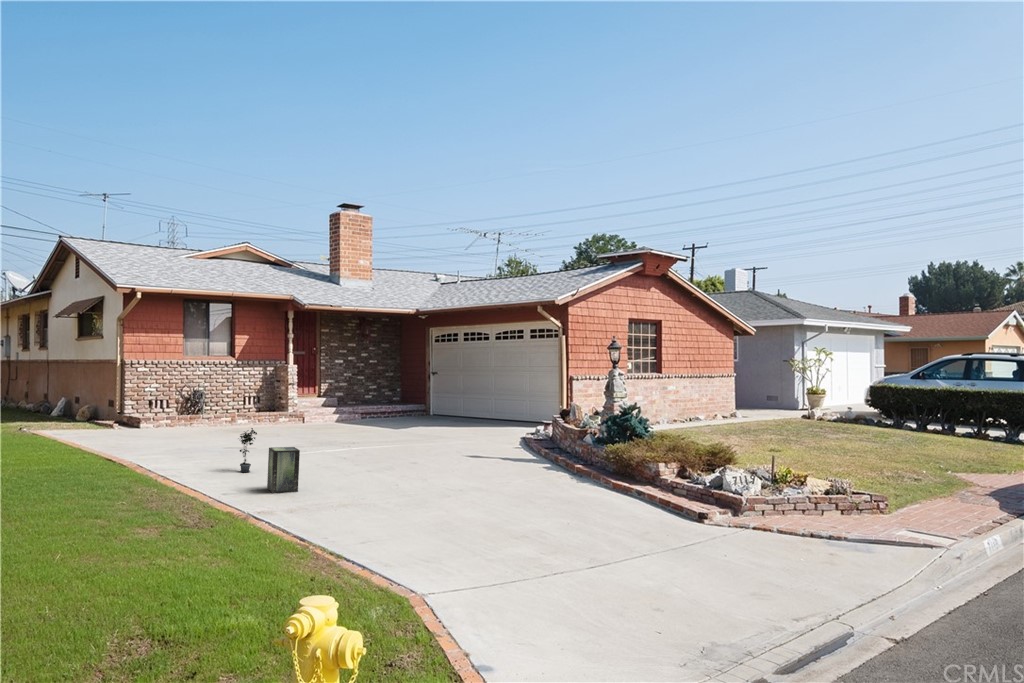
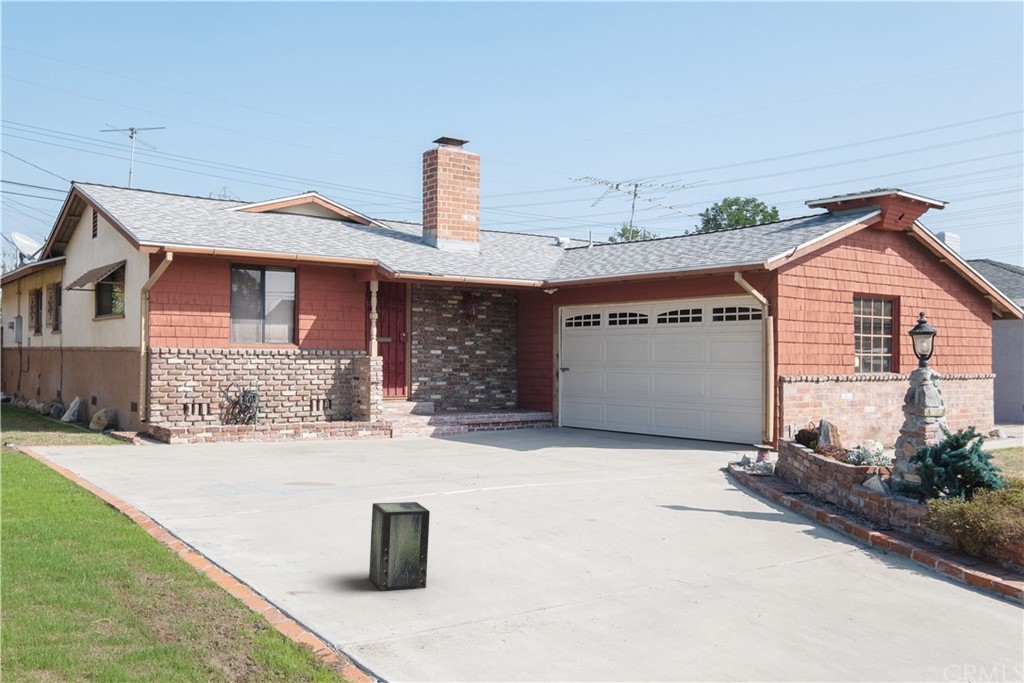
potted plant: present [240,428,257,473] -> none [312,461,345,537]

